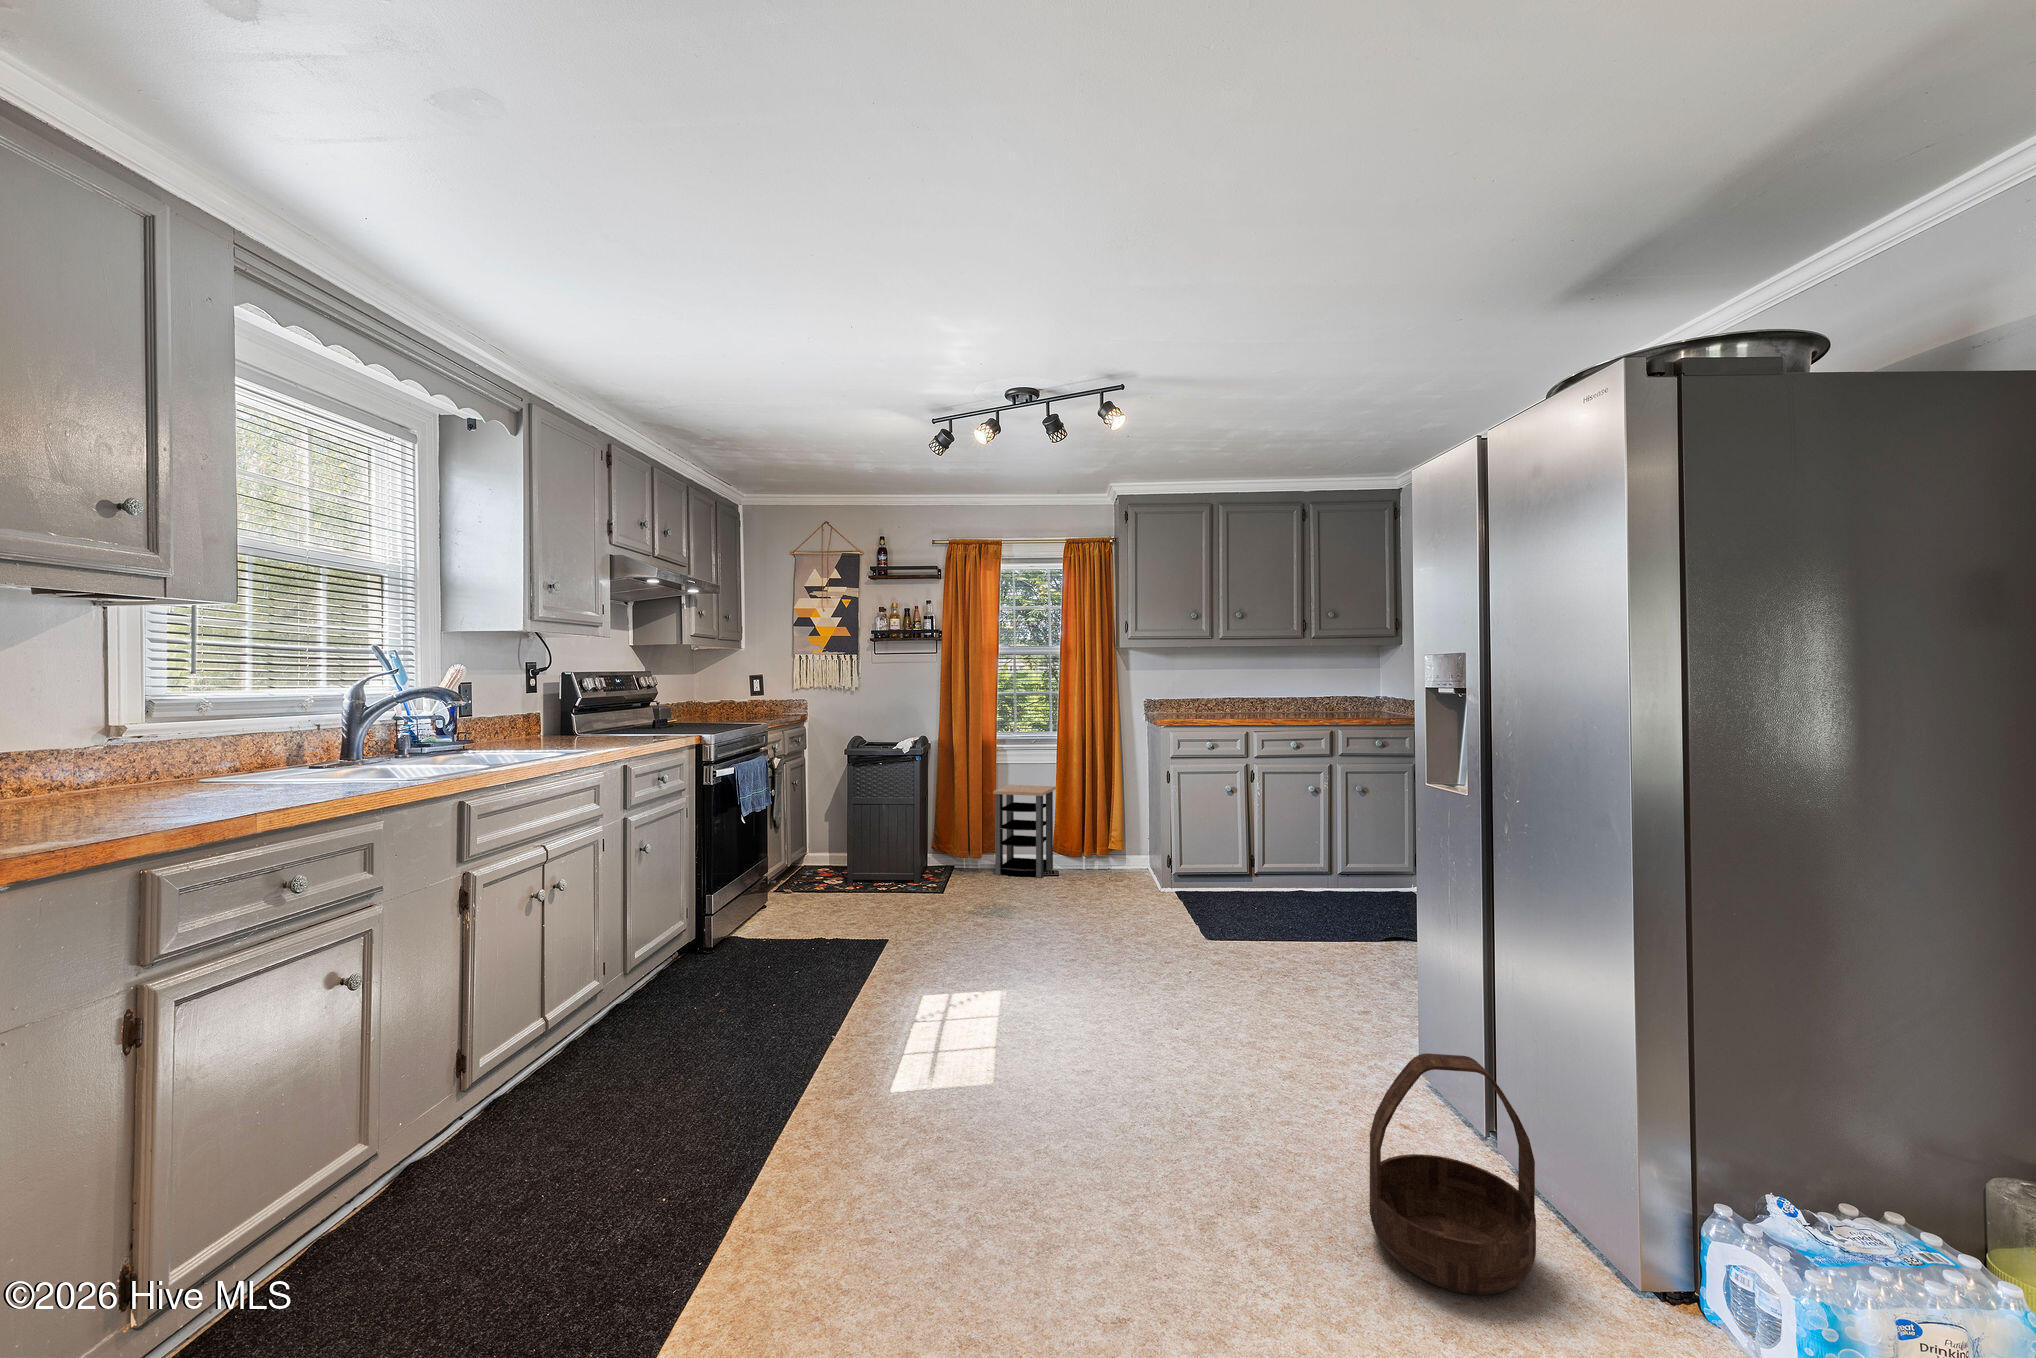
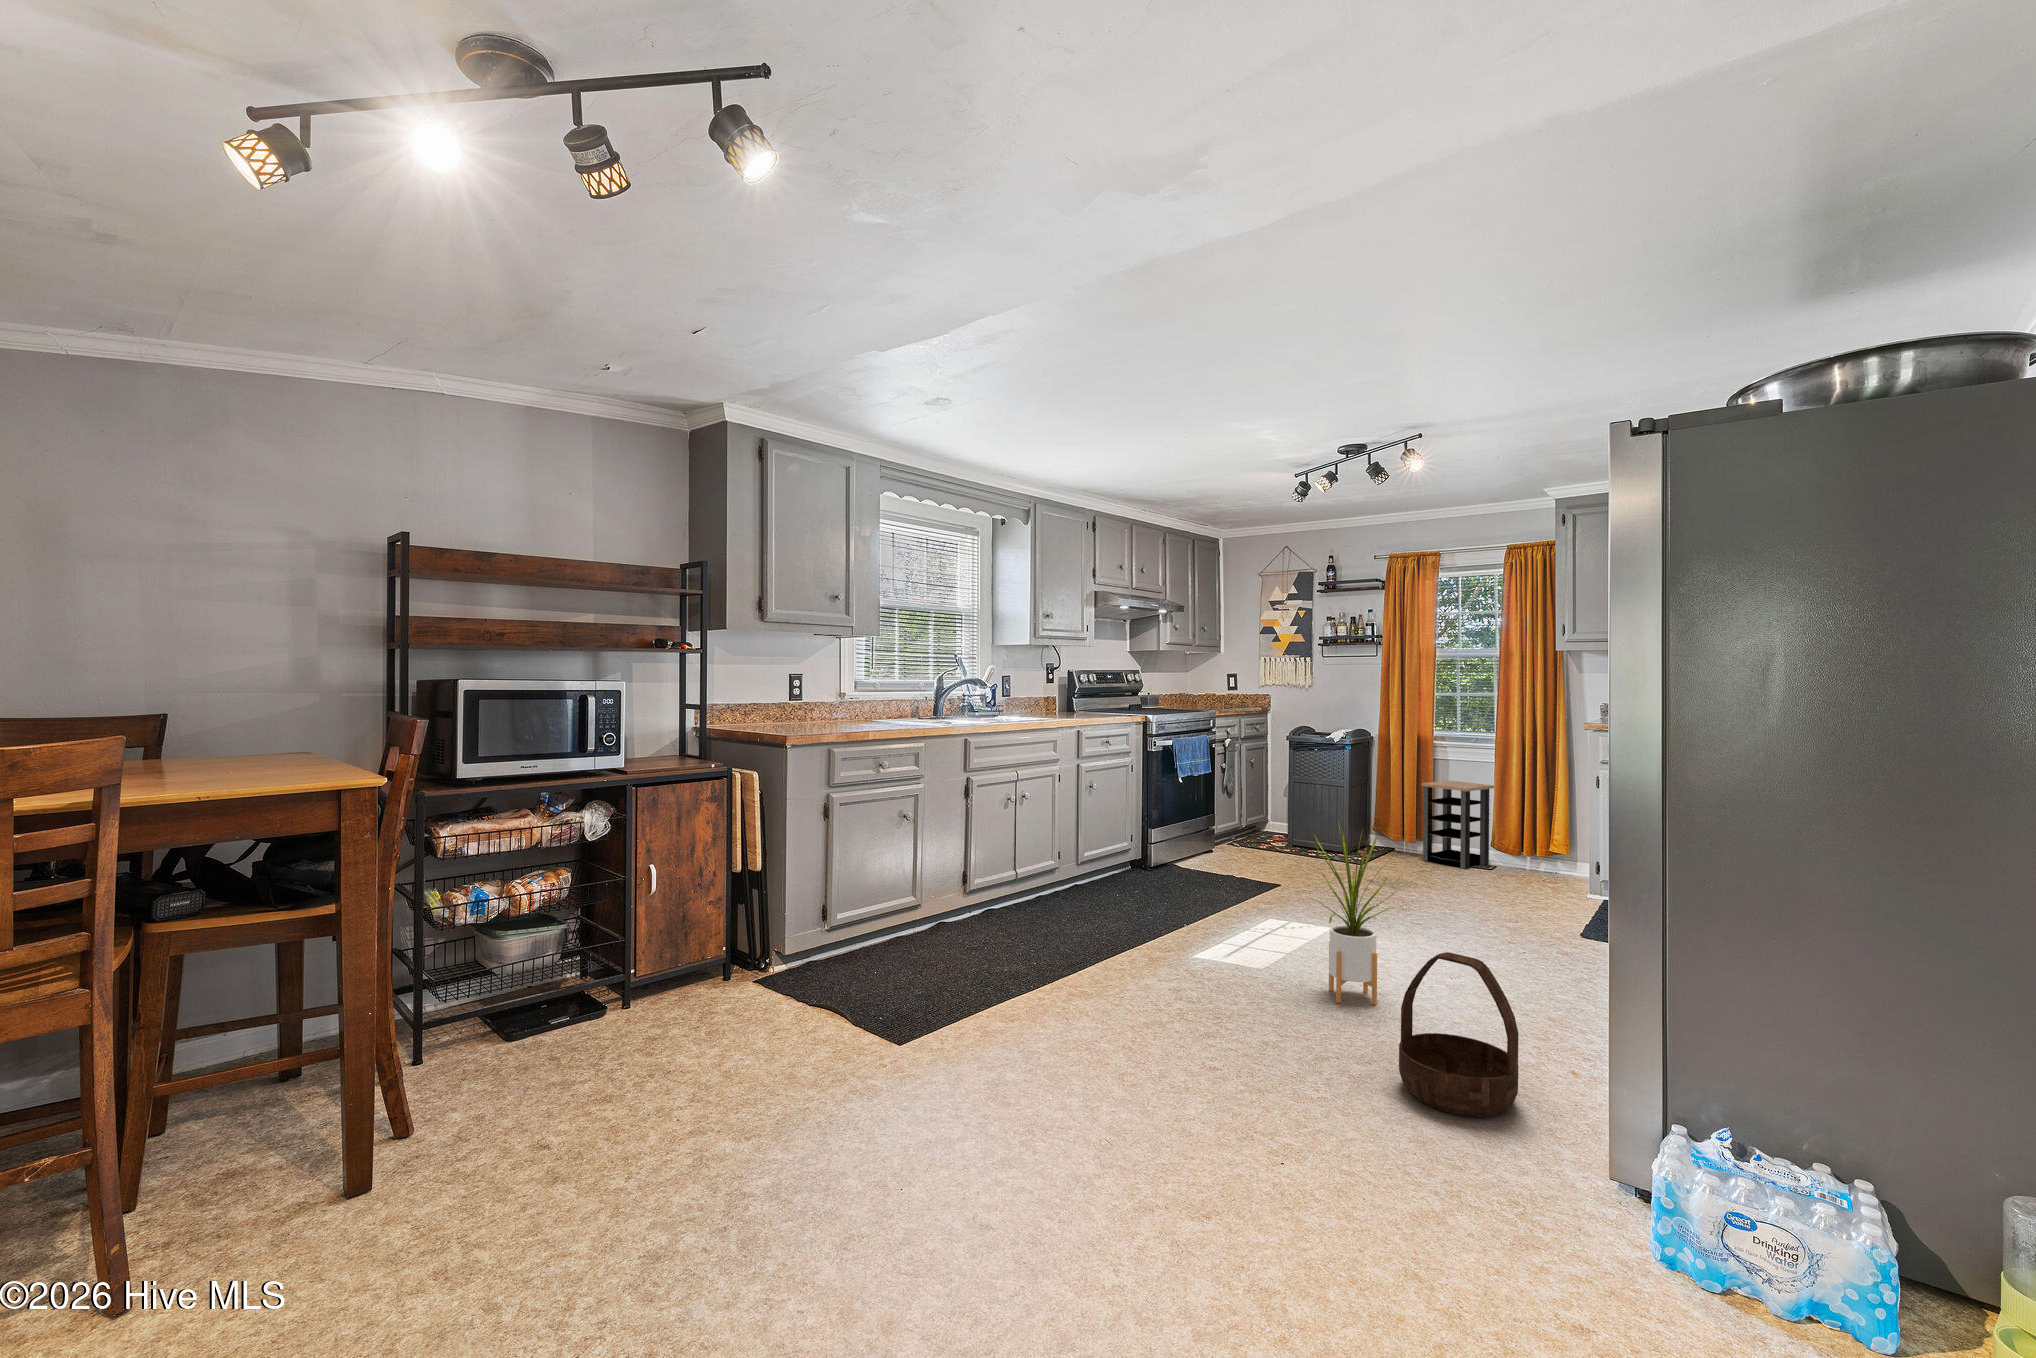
house plant: none [1096,870,1224,1126] -> present [1314,827,1402,1005]

